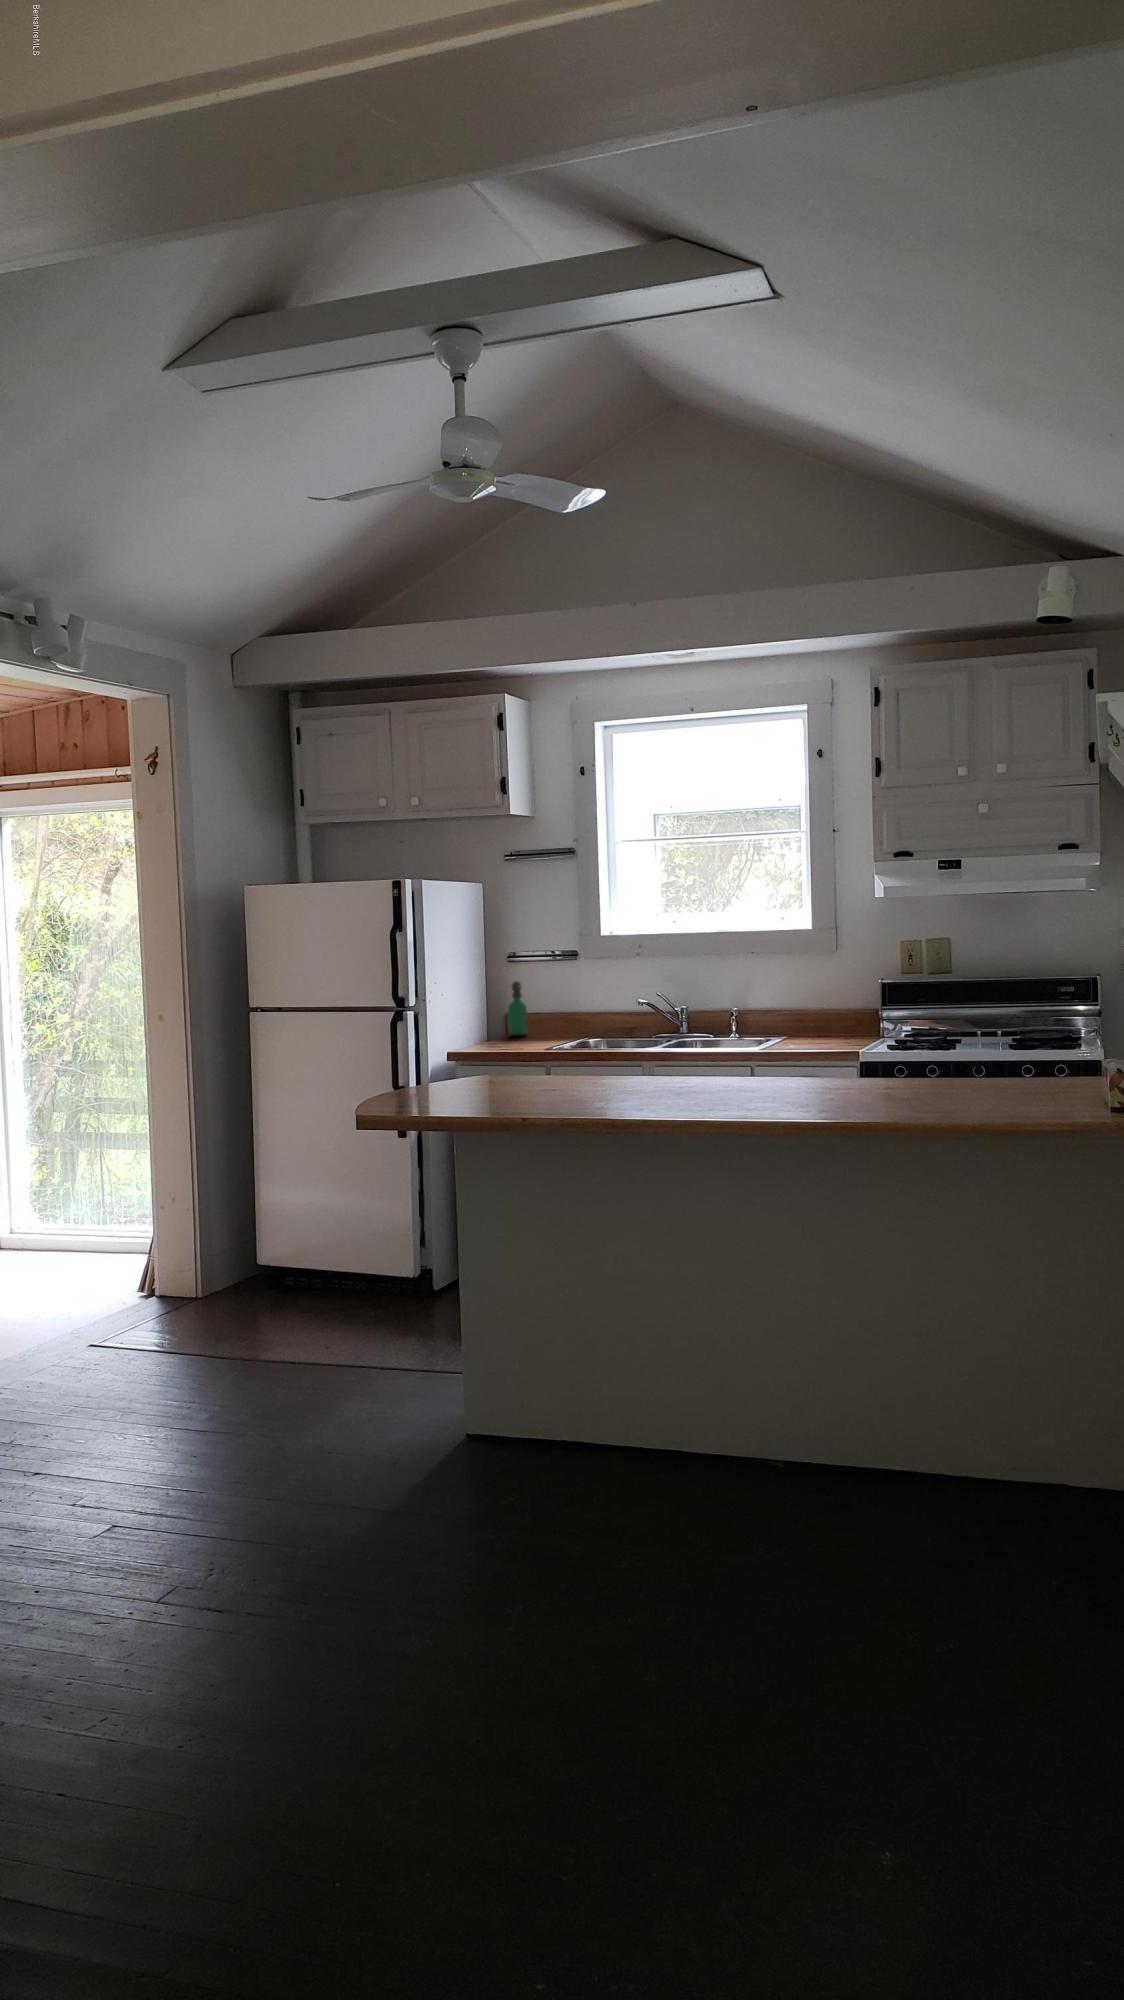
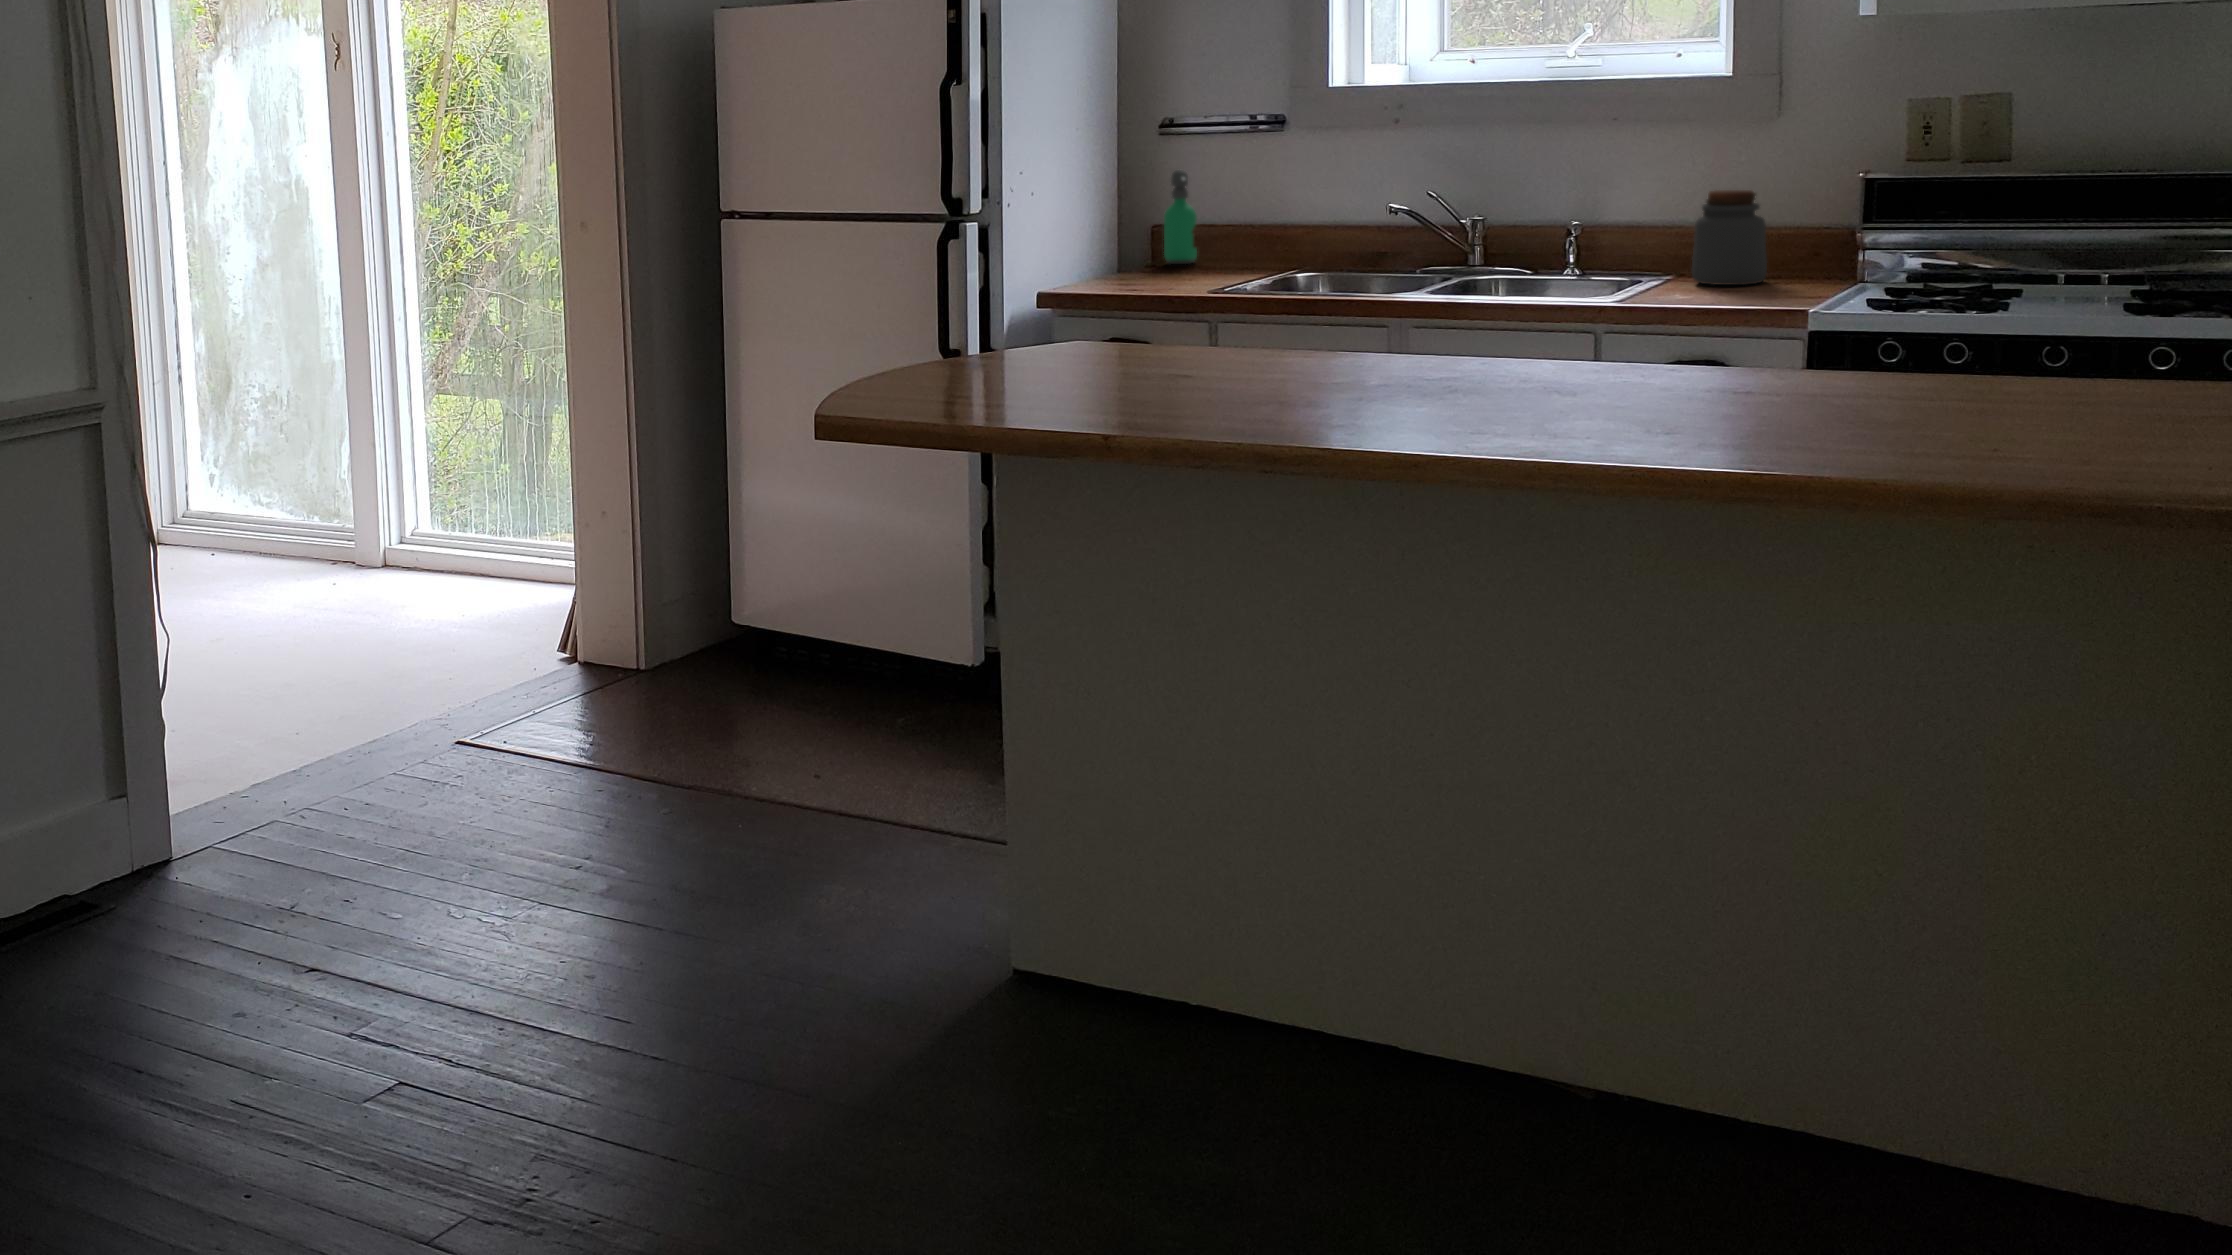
jar: none [799,989,837,1040] -> present [1692,190,1767,285]

